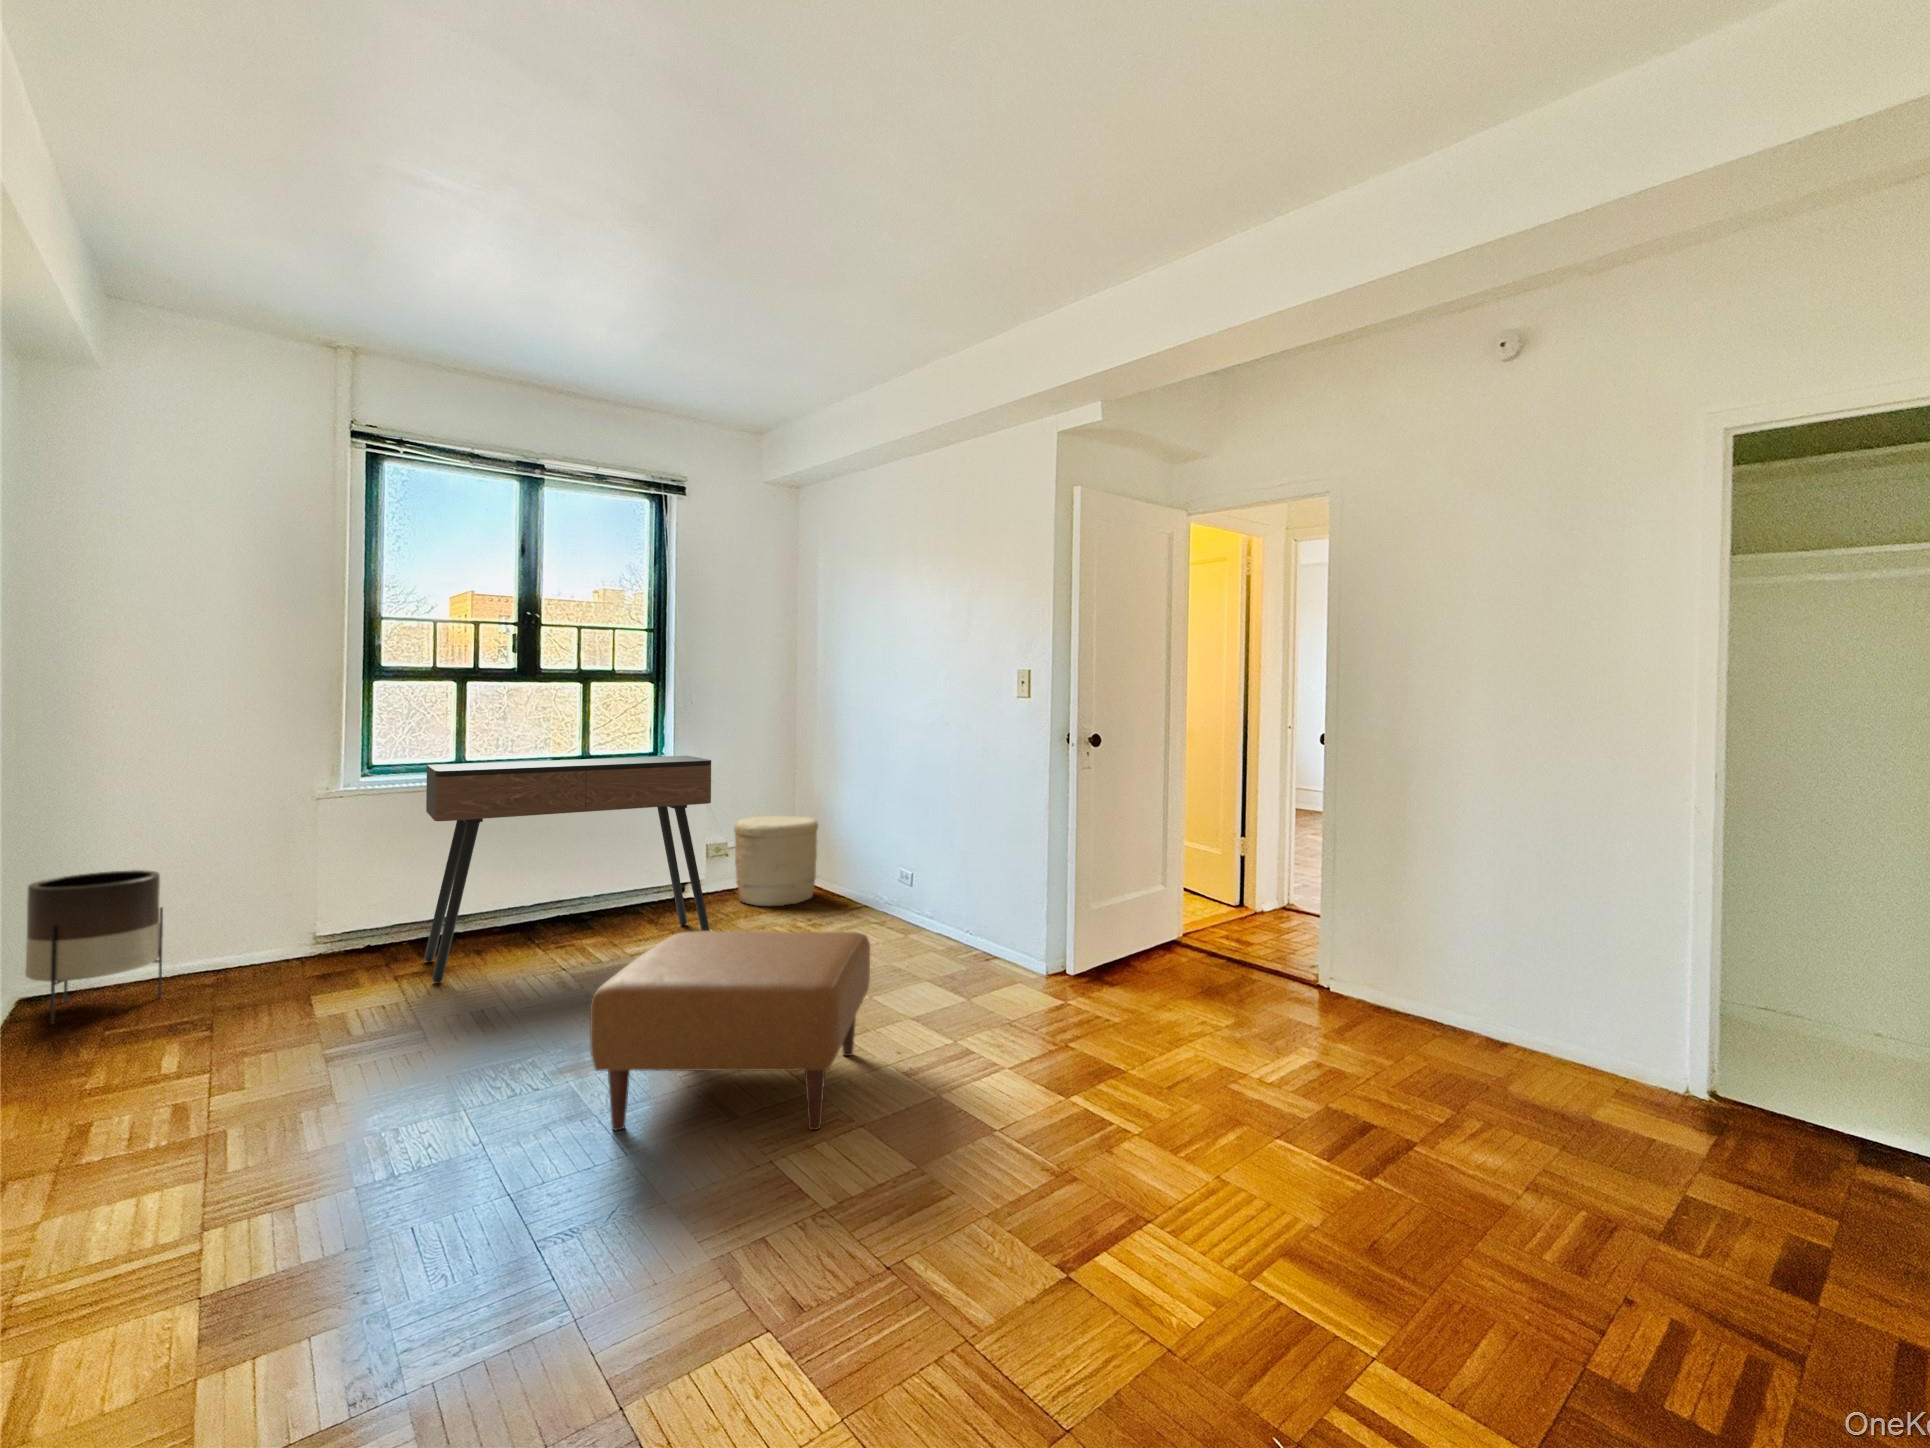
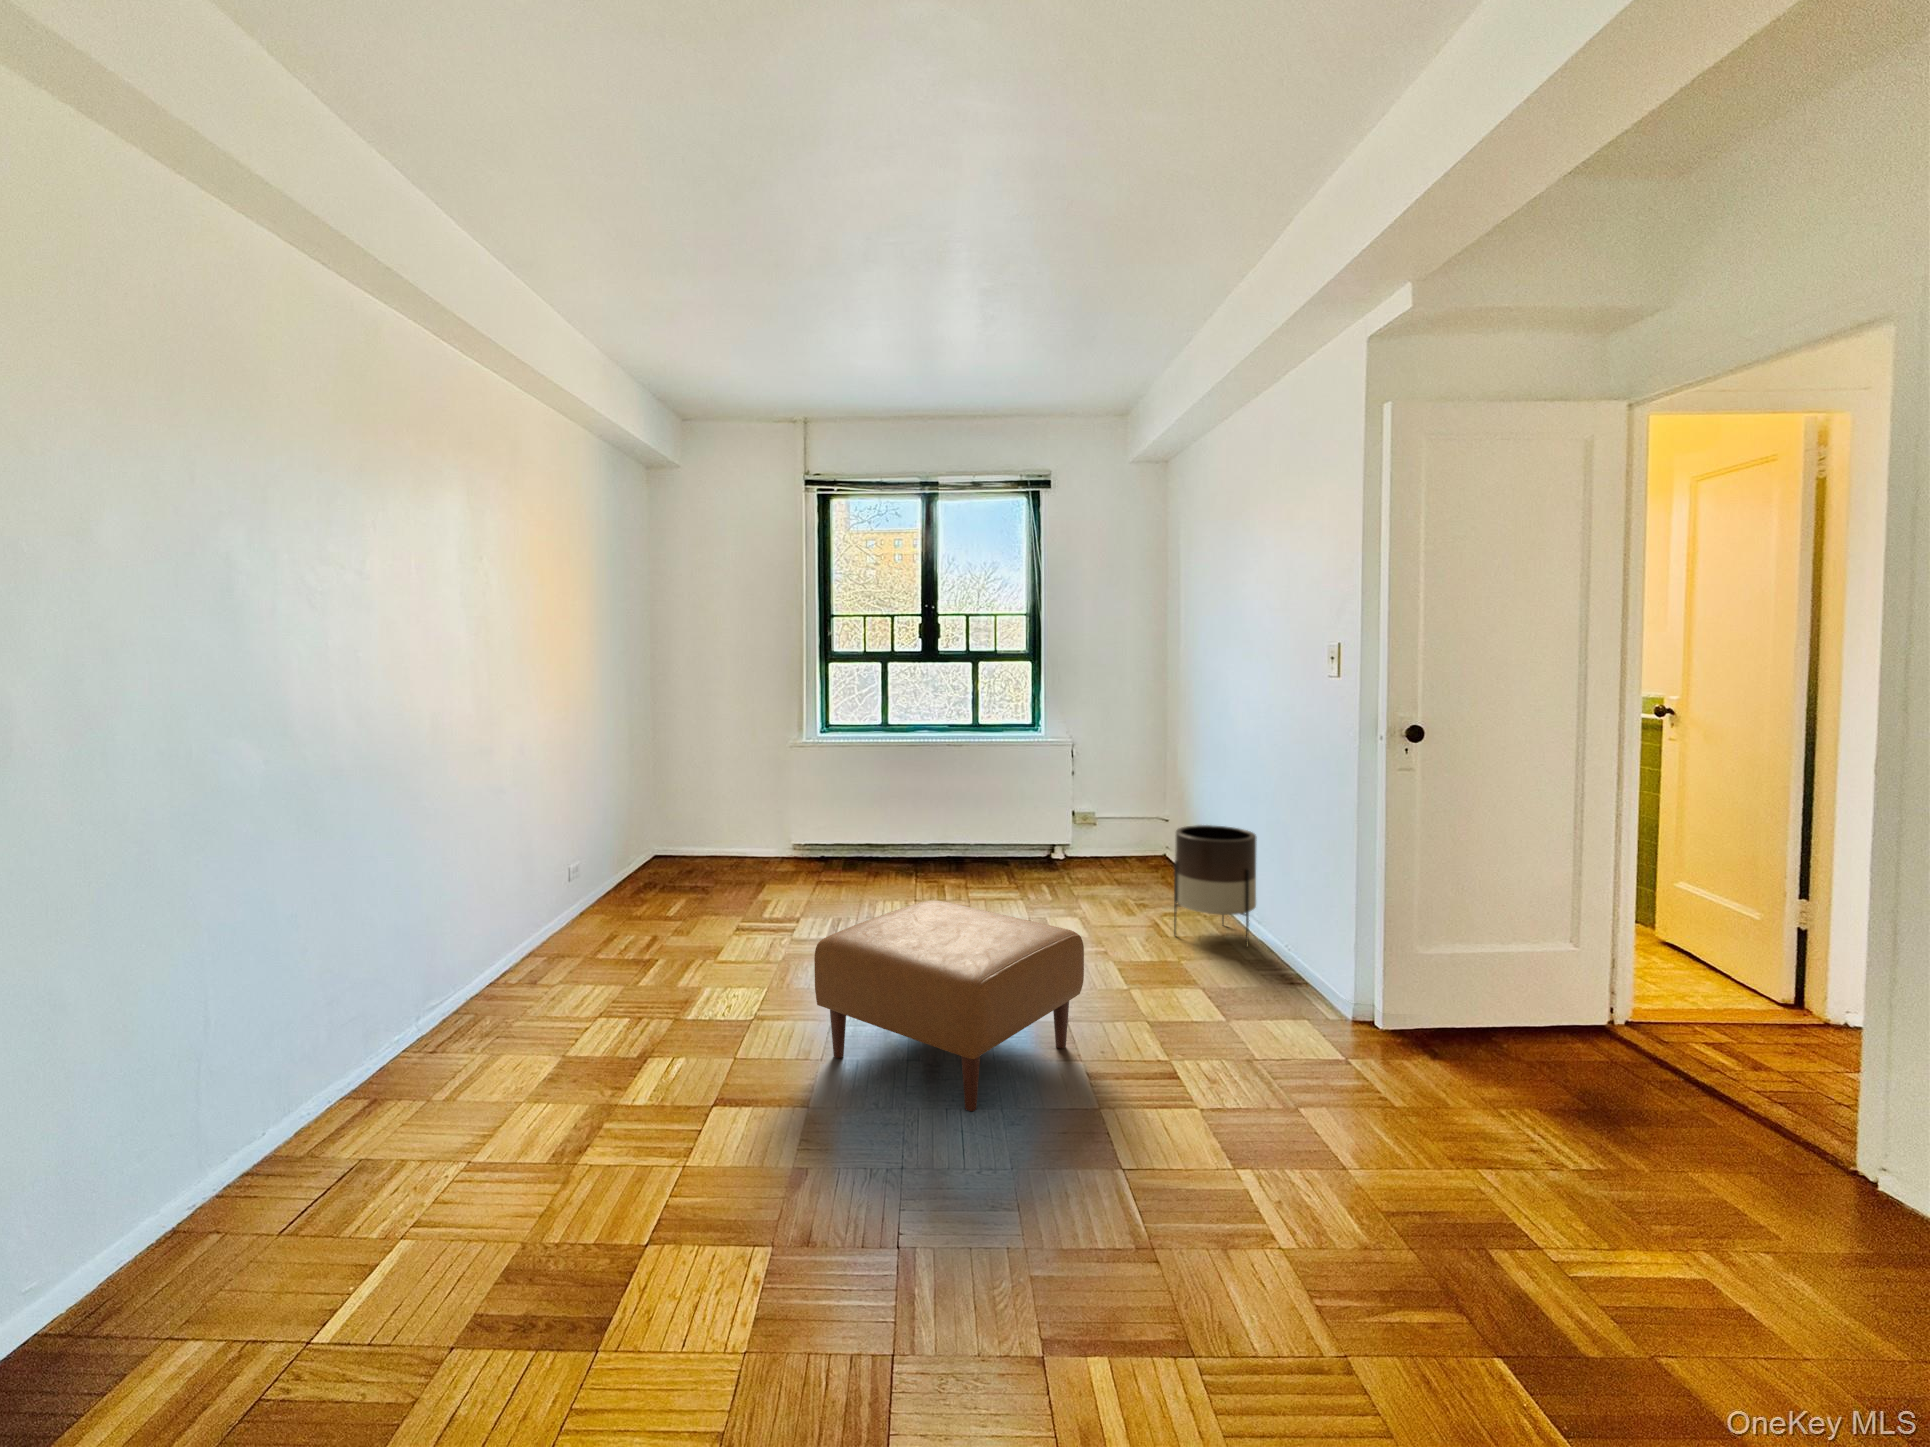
console table: present [424,756,711,982] -> none [830,732,1046,903]
woven basket: present [734,816,818,906] -> none [1097,791,1179,880]
planter: present [25,870,163,1025] -> present [1174,825,1257,946]

